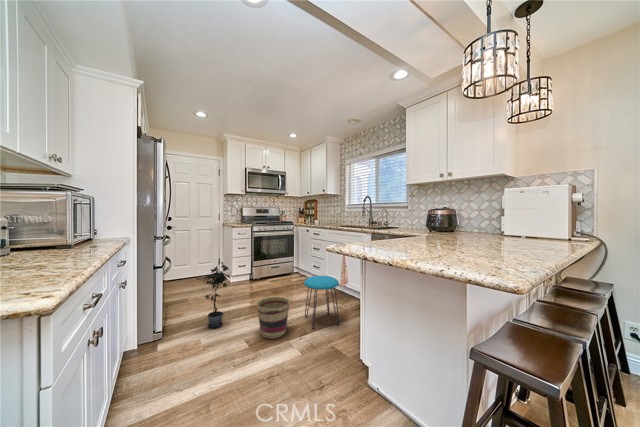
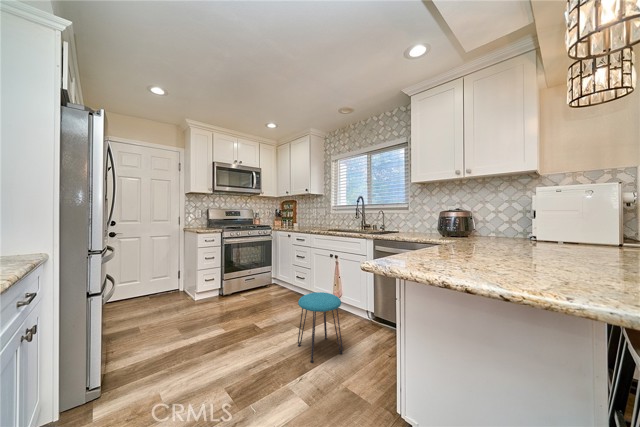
potted plant: present [203,262,230,328] -> none [159,281,202,371]
basket: present [257,296,290,339] -> none [239,323,283,382]

